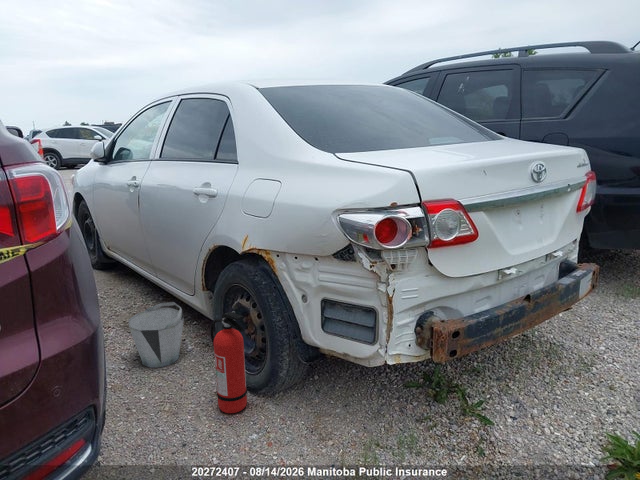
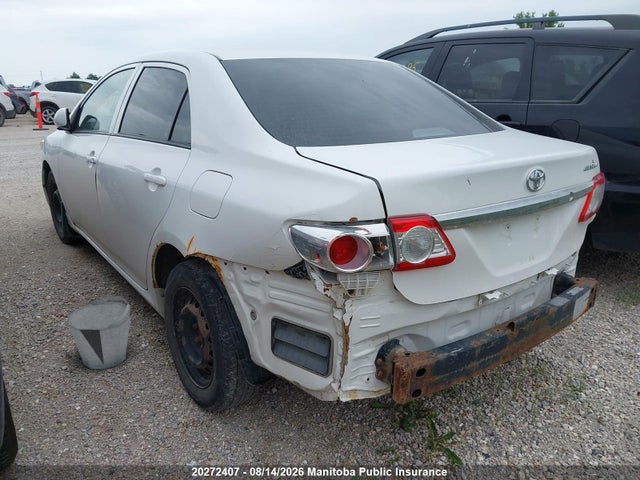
fire extinguisher: present [210,311,247,413] -> none [153,320,192,431]

